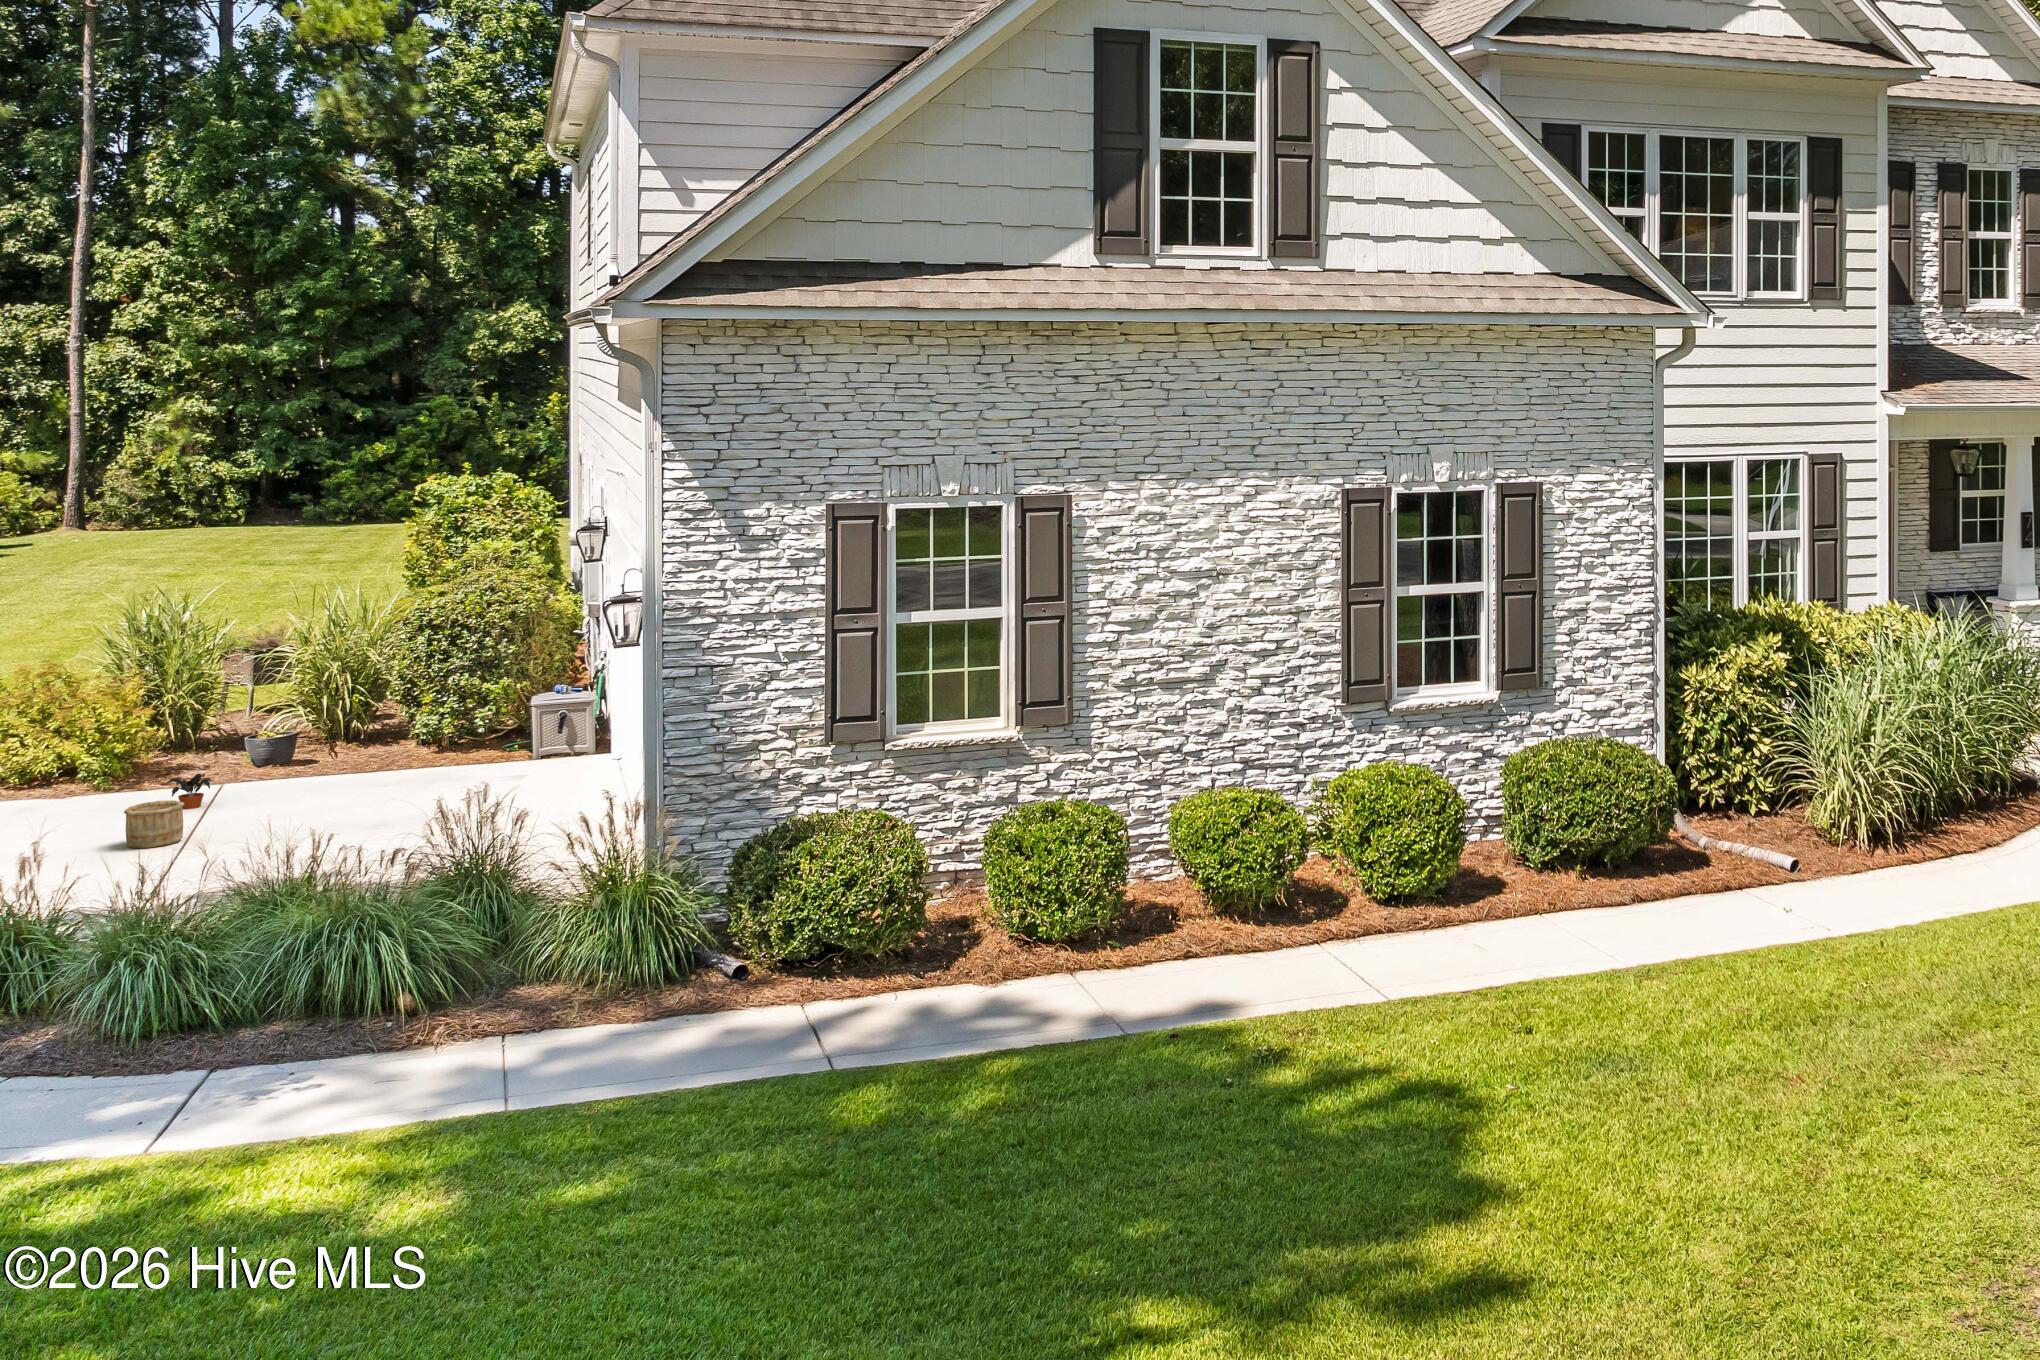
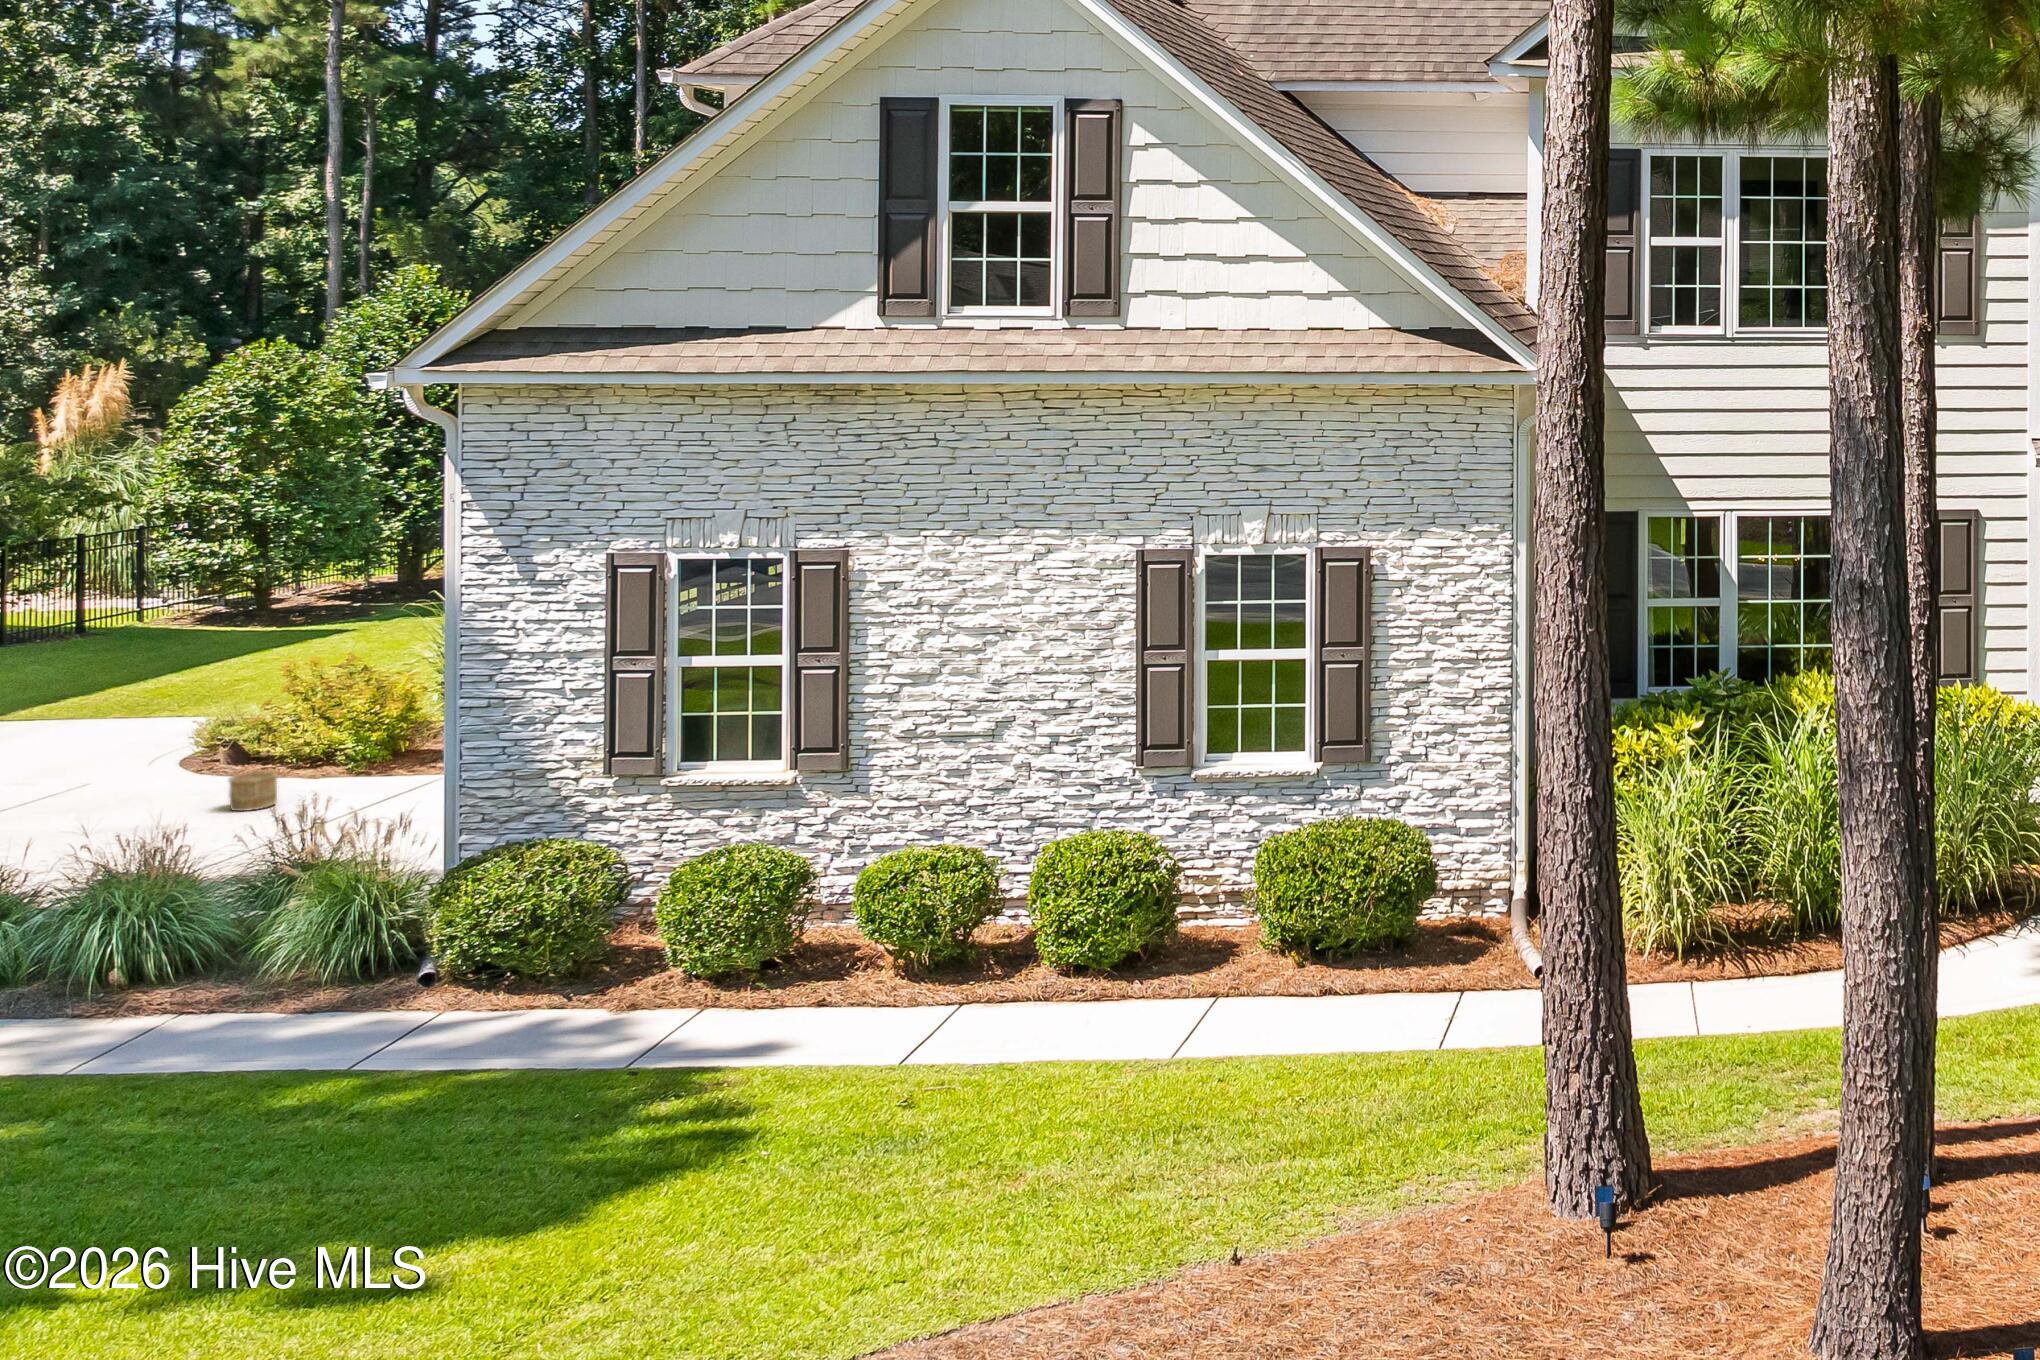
potted plant: present [166,773,212,809] -> none [314,745,354,775]

